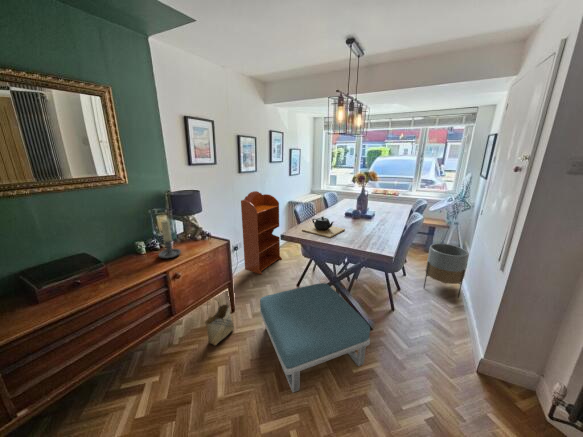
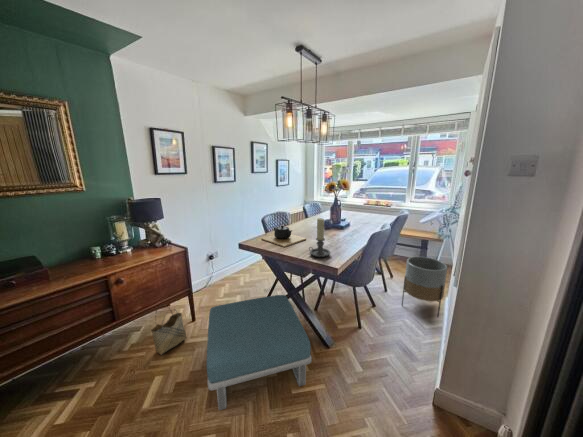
bookcase: present [241,191,282,274] -> none [216,201,262,285]
candle holder: present [159,220,181,258] -> present [309,218,330,257]

